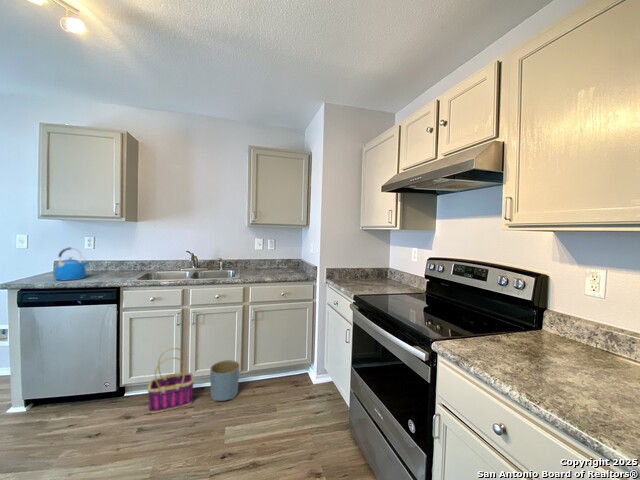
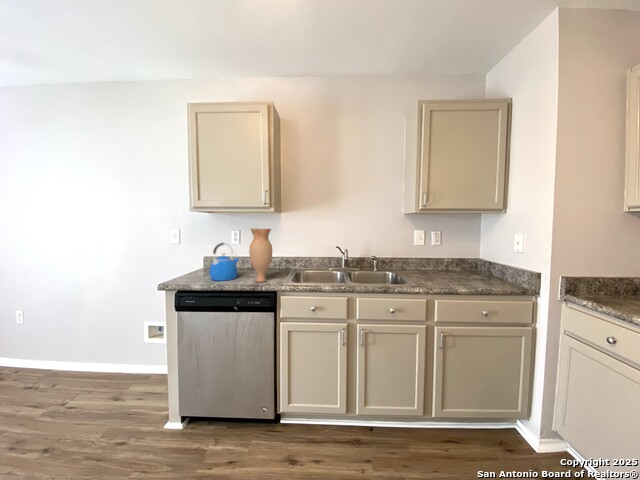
vase: none [96,236,119,280] -> present [249,229,272,282]
basket: present [148,348,194,413] -> none [314,375,370,464]
planter: present [210,360,240,401] -> none [387,398,428,462]

